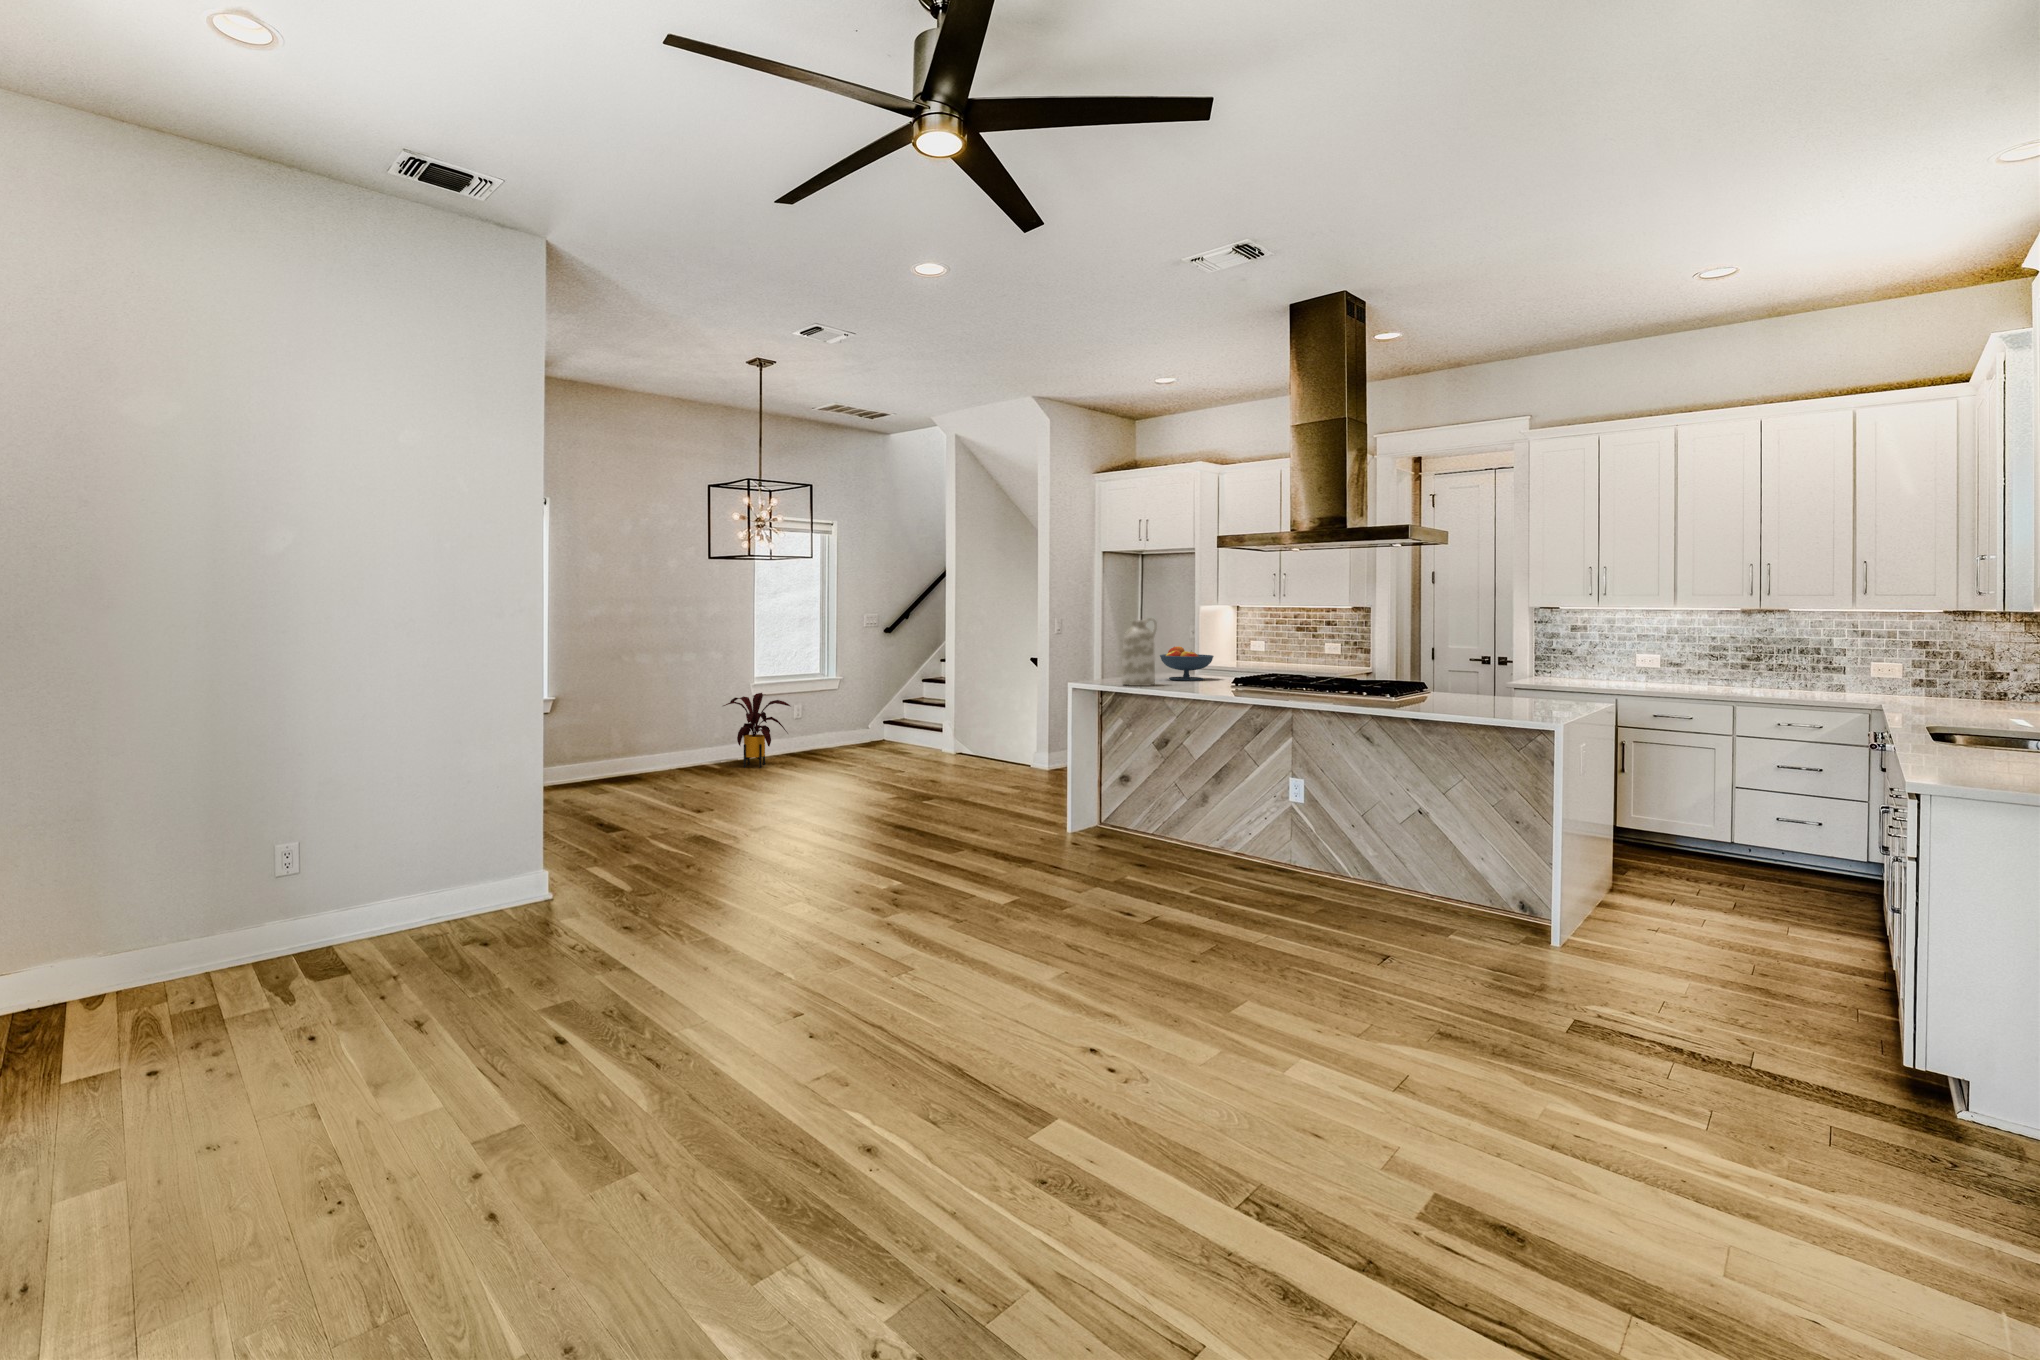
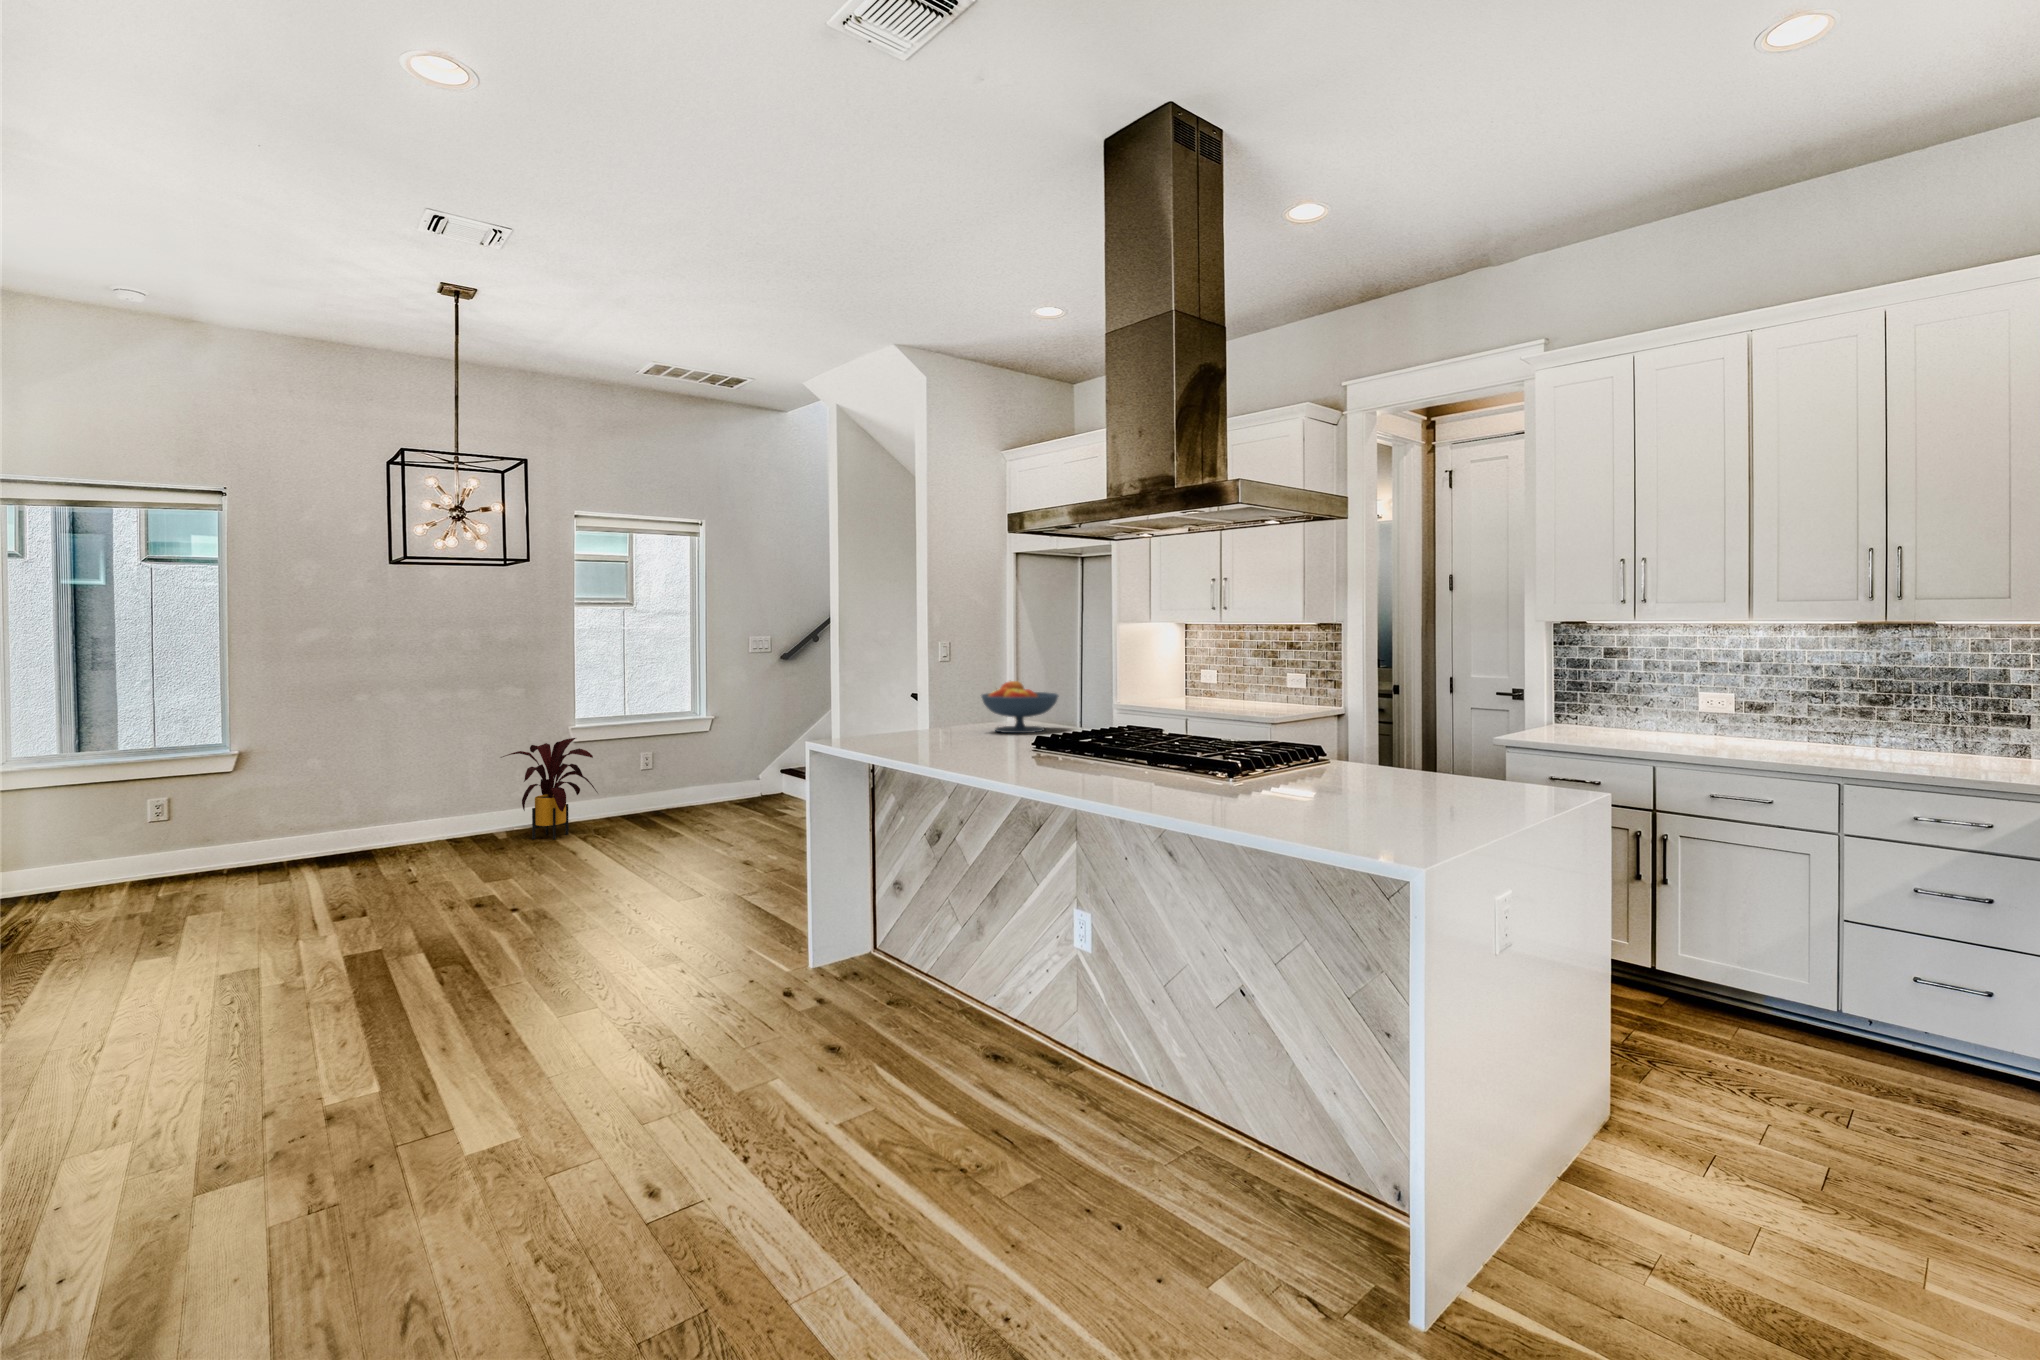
vase: present [1122,618,1157,686] -> none [883,639,939,745]

